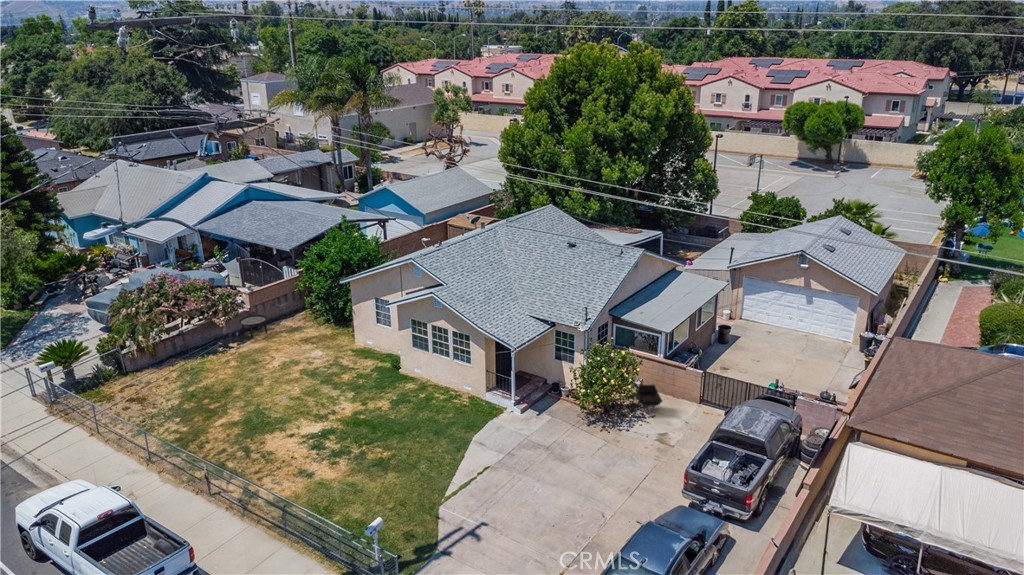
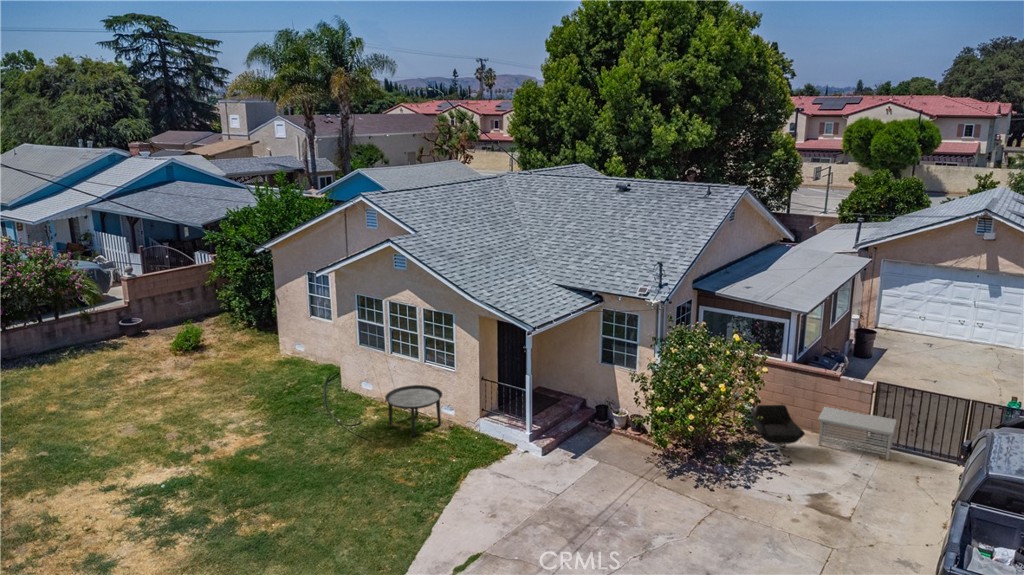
round table: present [239,315,267,338] -> present [385,385,442,437]
storage bench: none [671,384,714,415] -> present [818,407,896,460]

